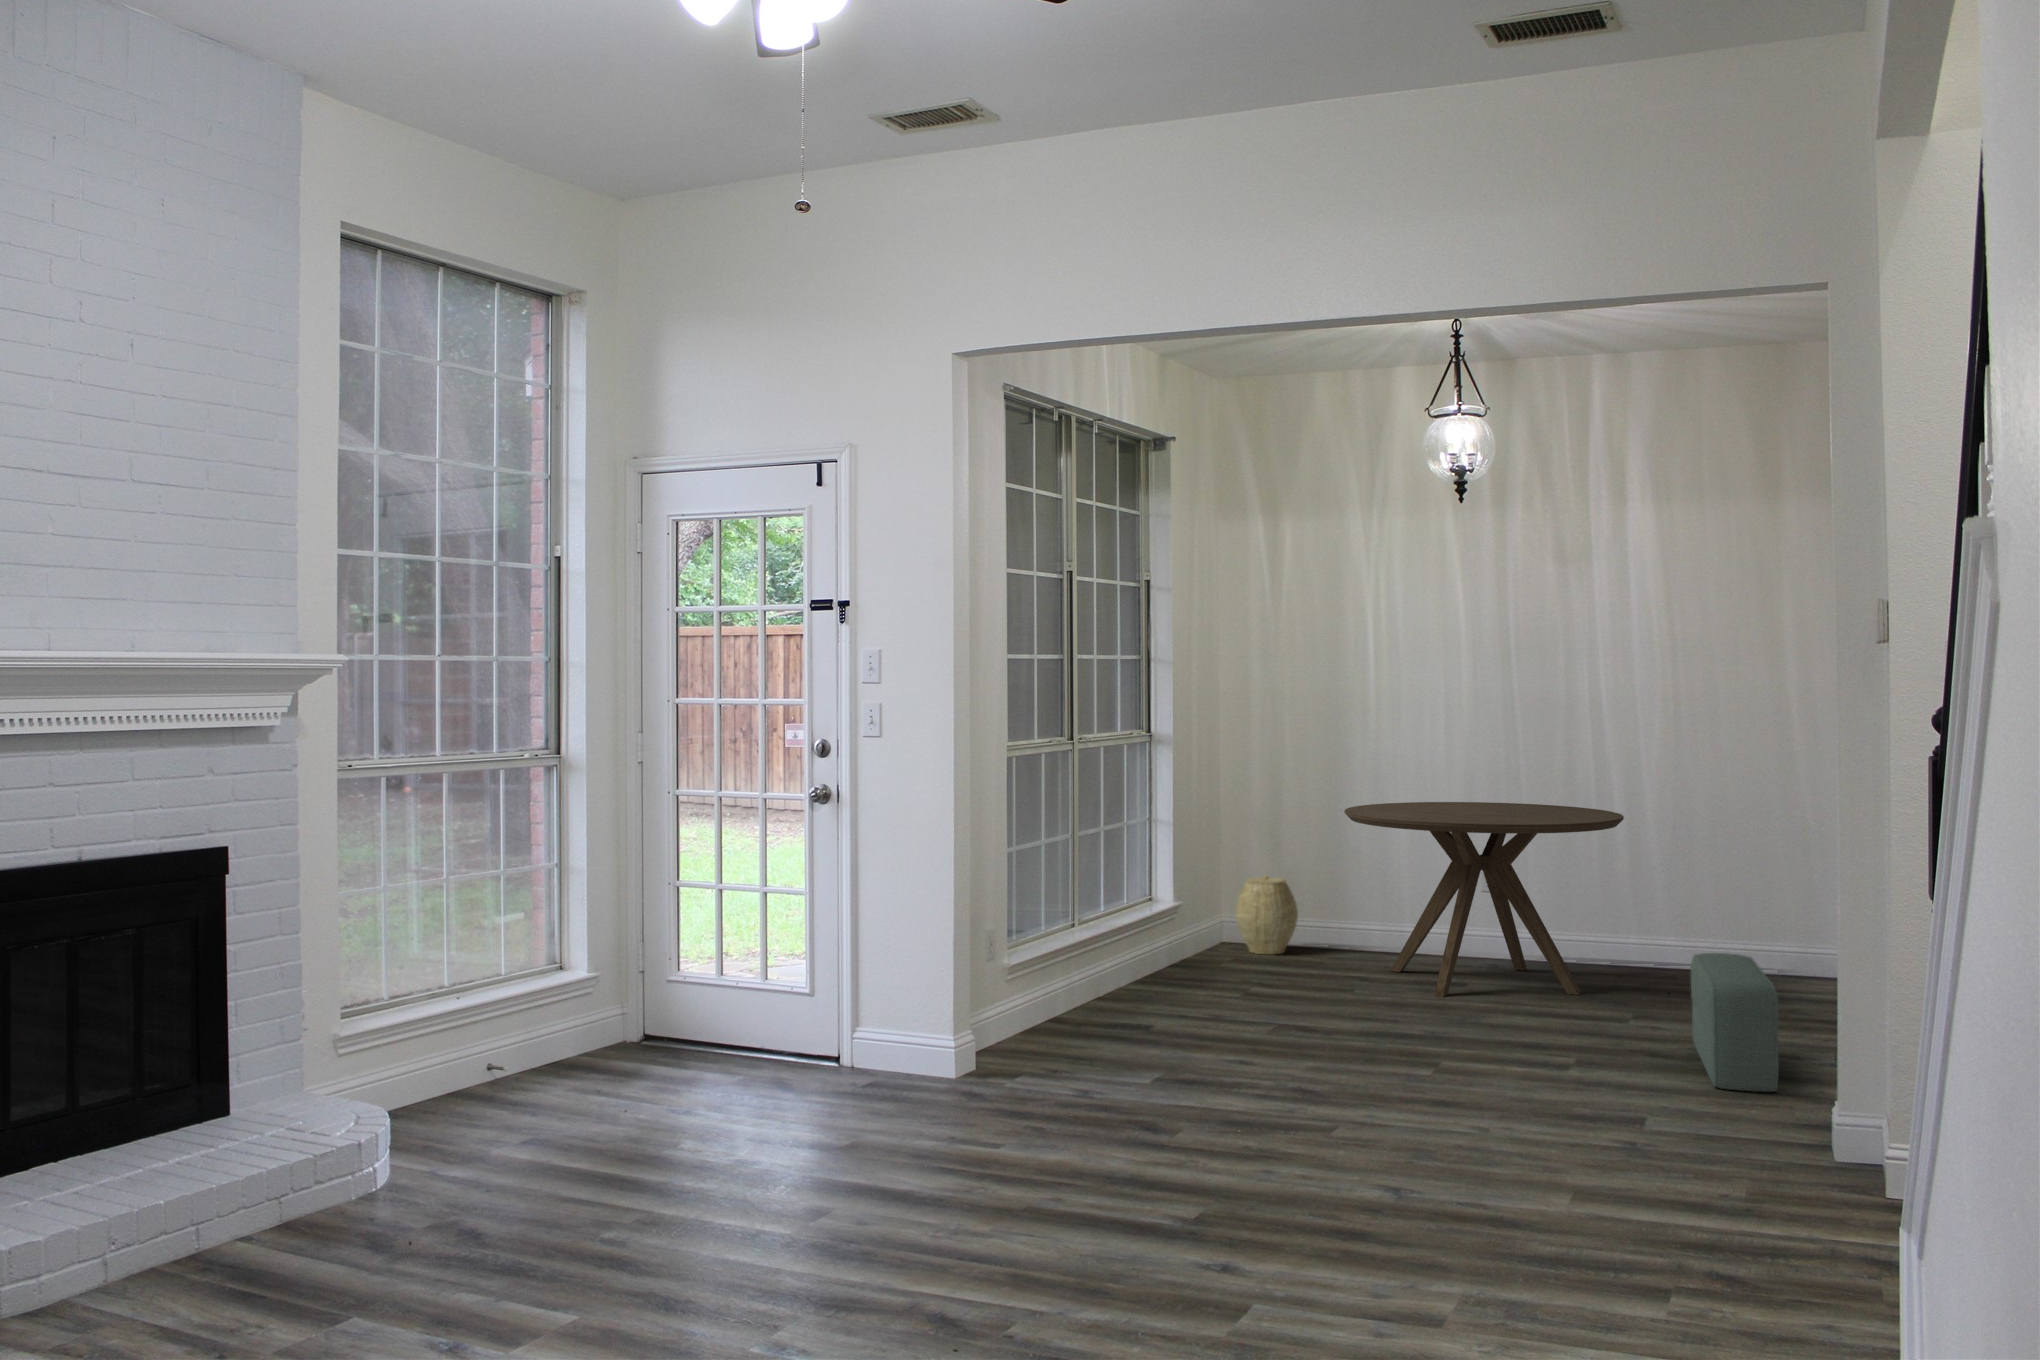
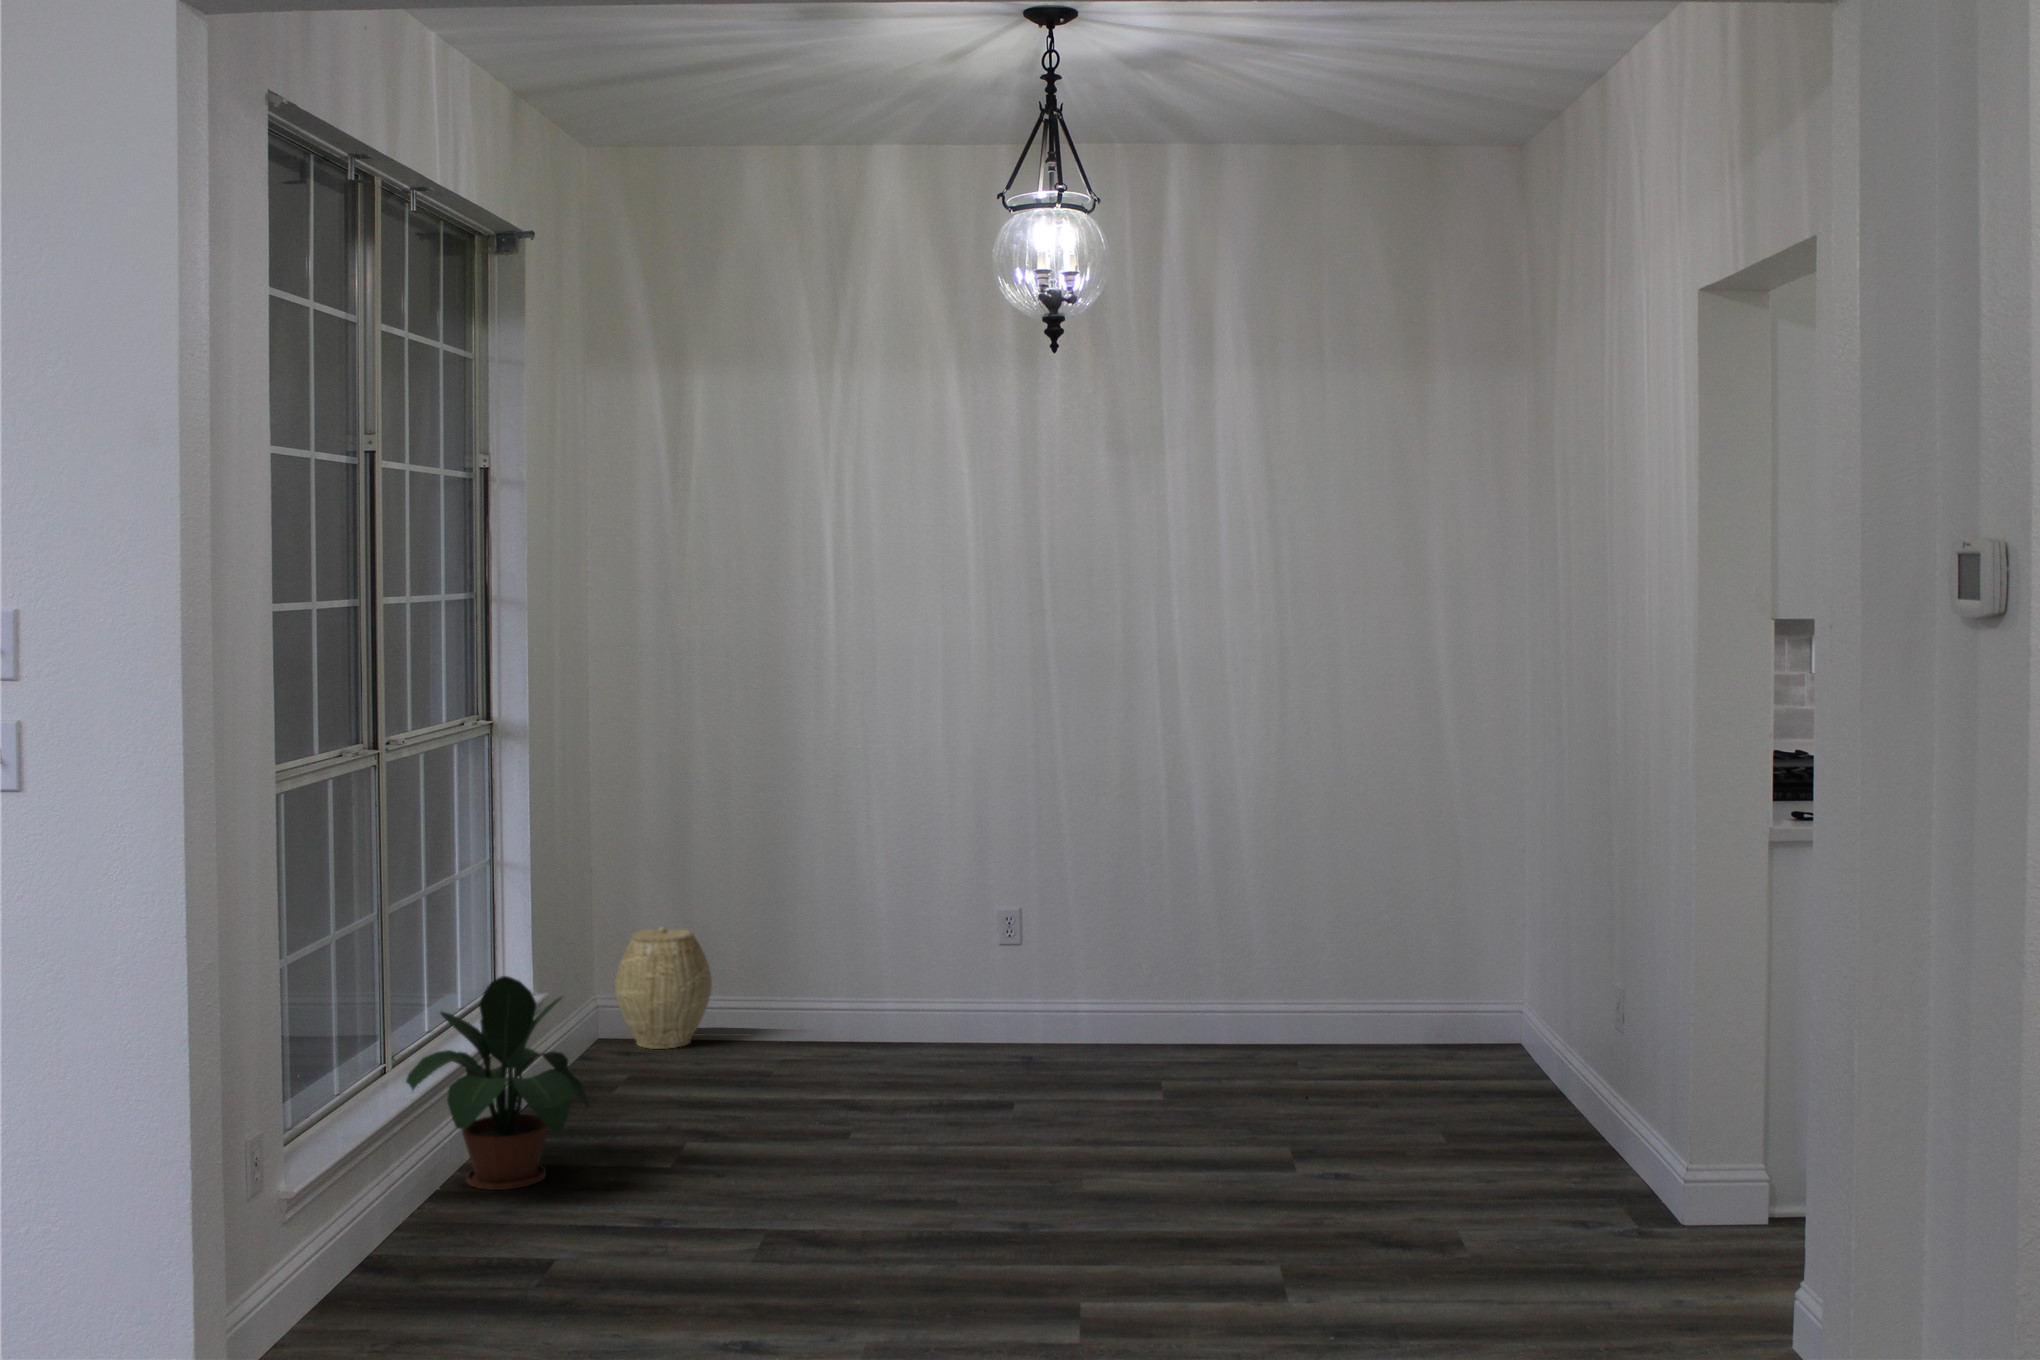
dining table: present [1344,802,1624,997] -> none [802,802,1195,1111]
potted plant: none [1082,876,1193,1004] -> present [405,976,589,1190]
pouf: present [1691,953,1779,1092] -> none [1344,1037,1510,1259]

